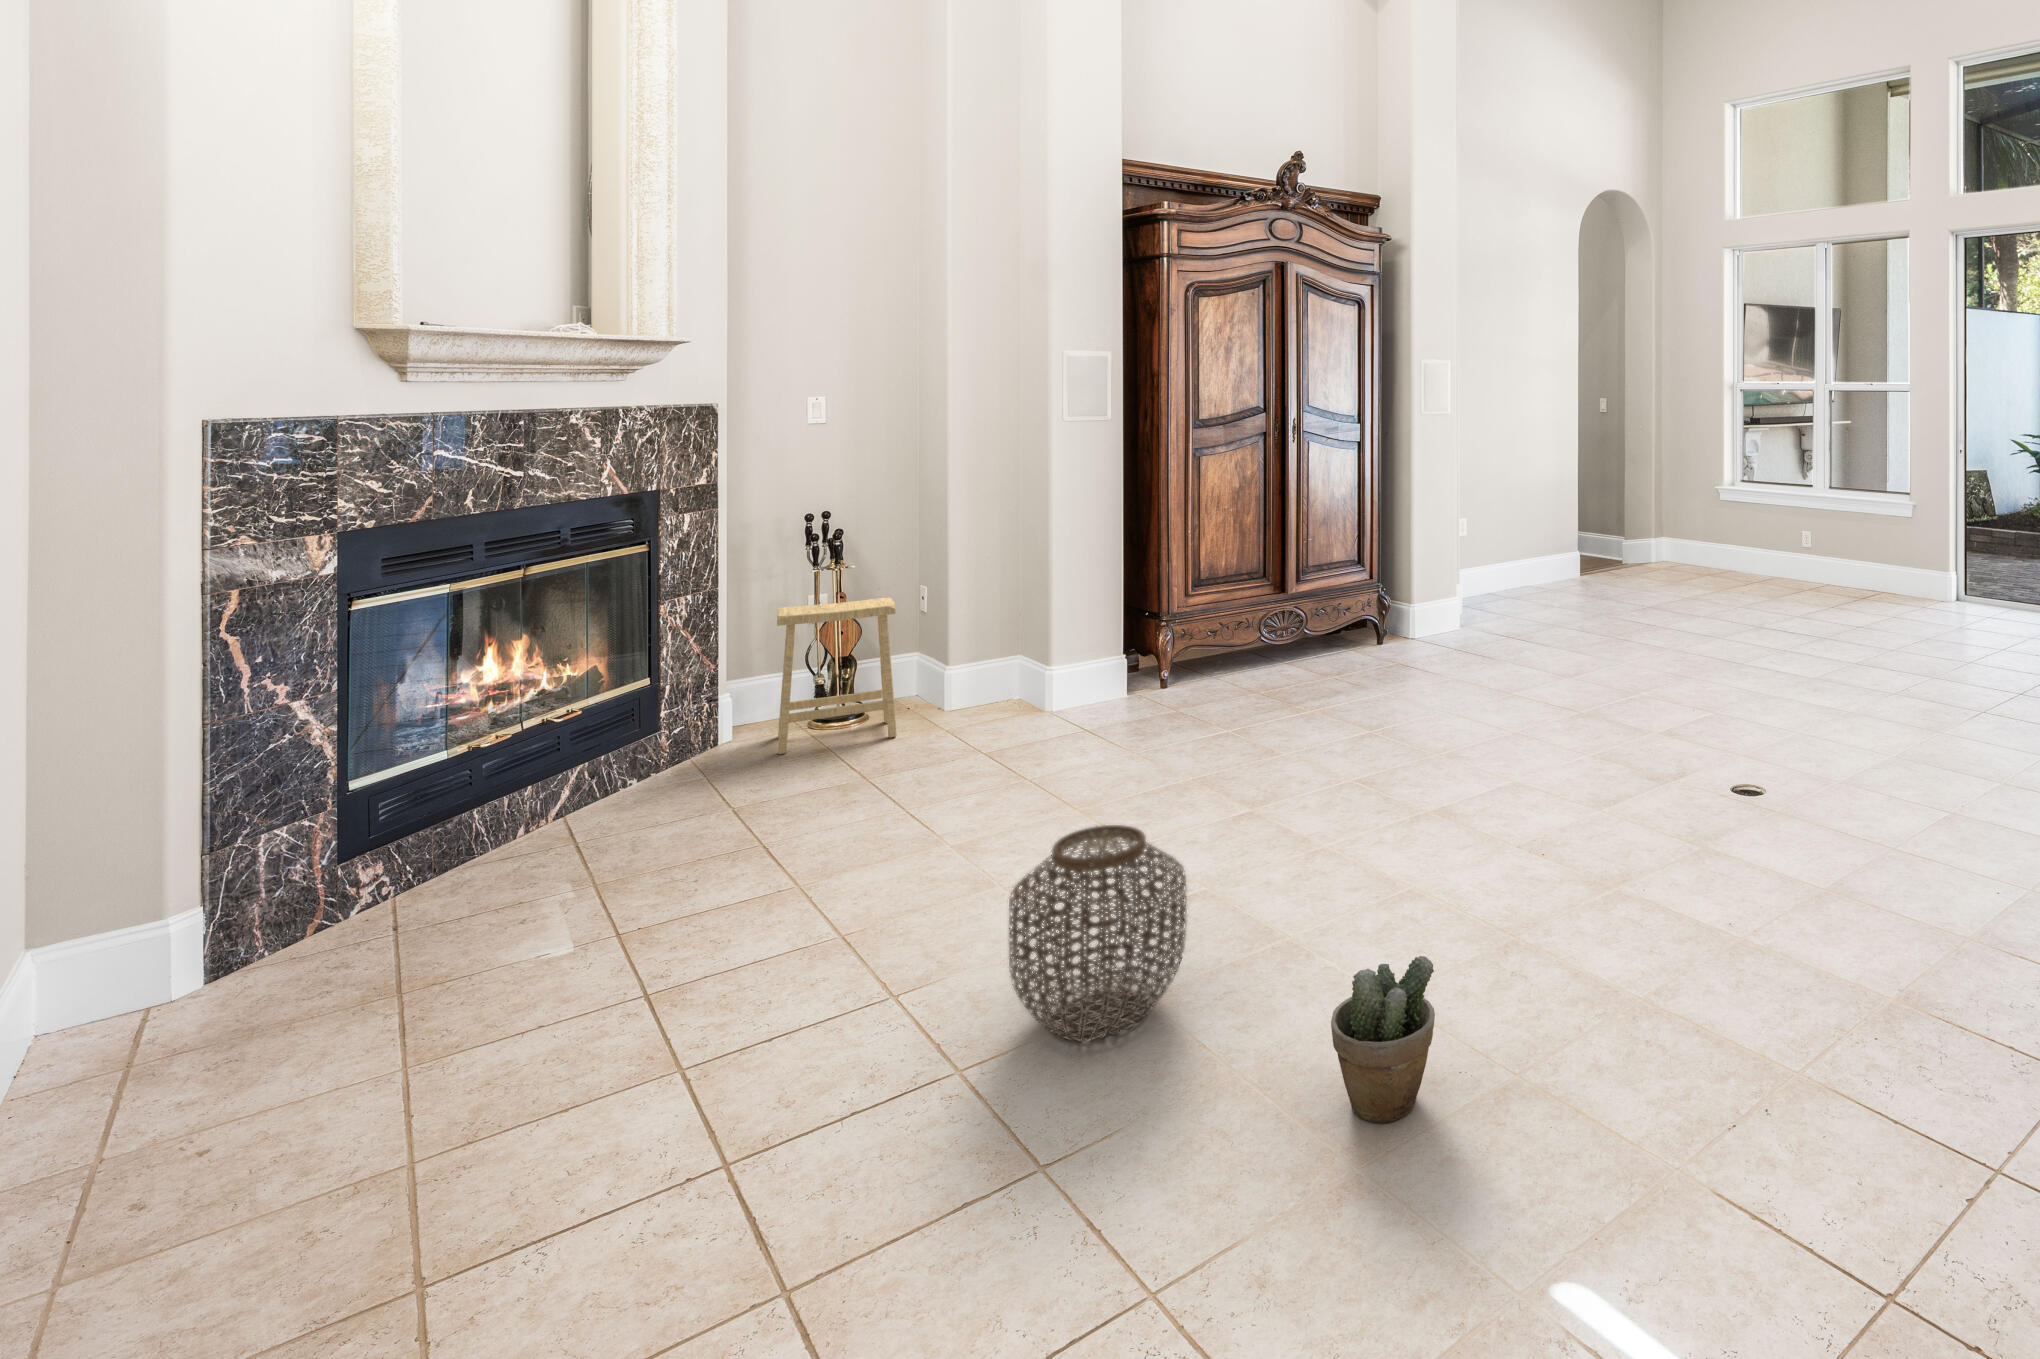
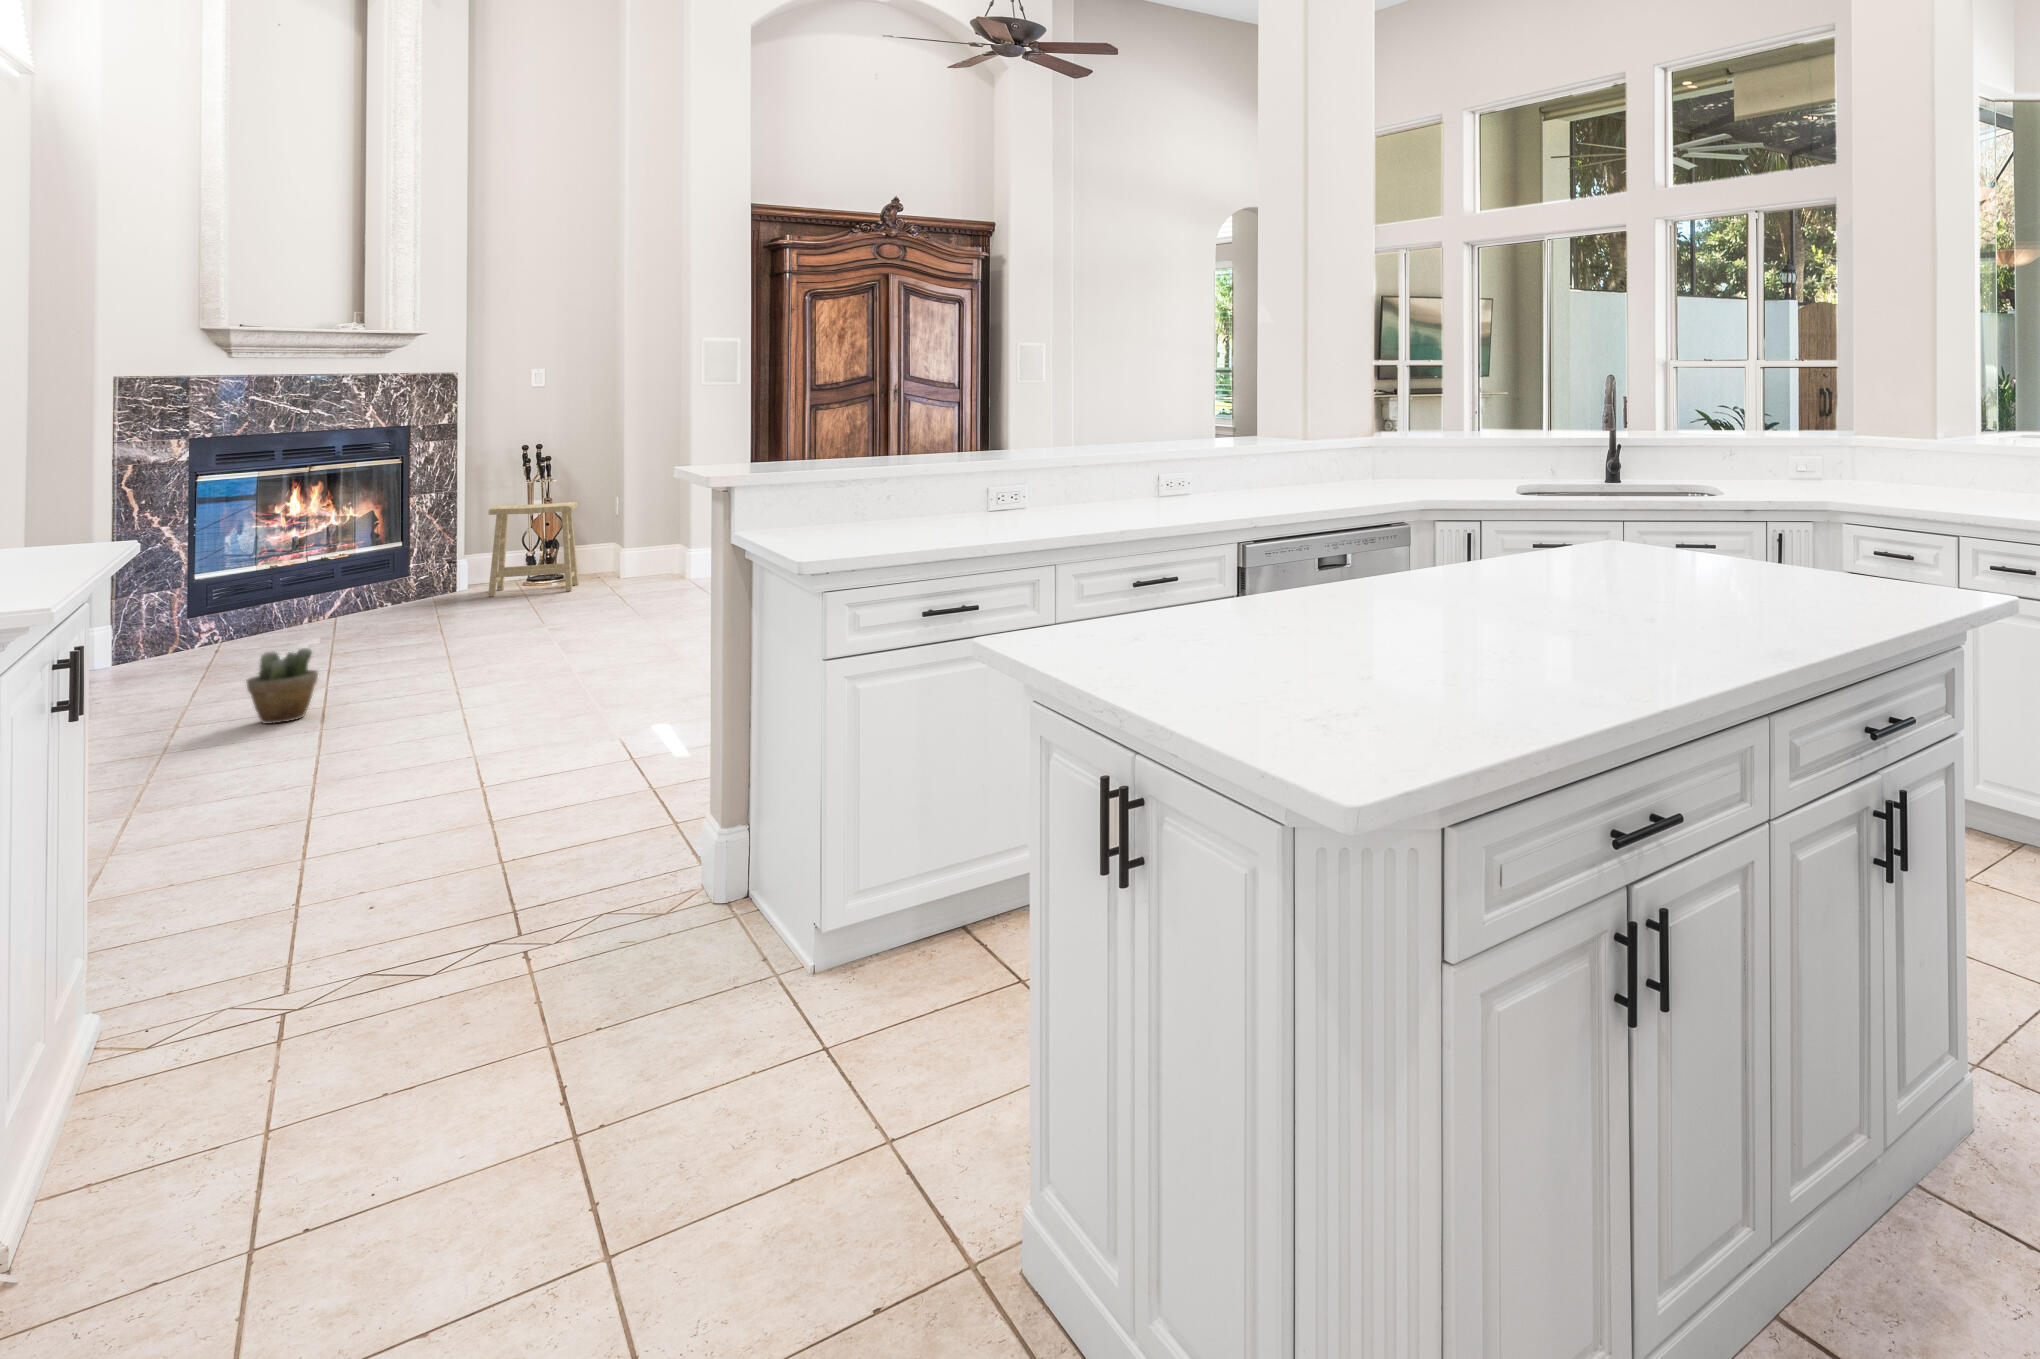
woven basket: present [1009,825,1187,1041] -> none [482,591,591,690]
potted plant: present [1331,956,1435,1123] -> present [247,648,318,724]

